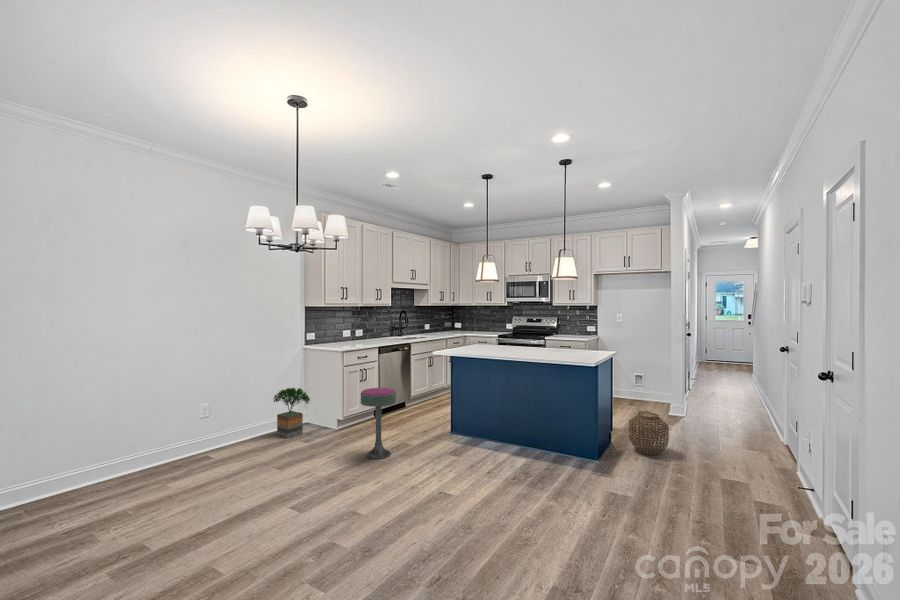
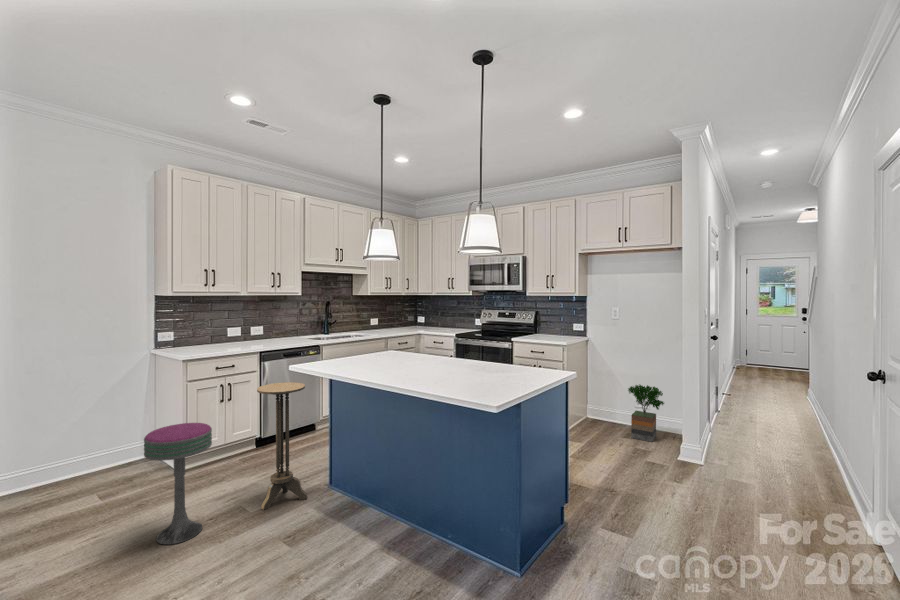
side table: none [410,364,440,444] -> present [257,382,307,510]
potted tree: present [274,388,310,438] -> present [628,385,664,442]
woven basket: present [629,412,669,455] -> none [597,478,667,561]

